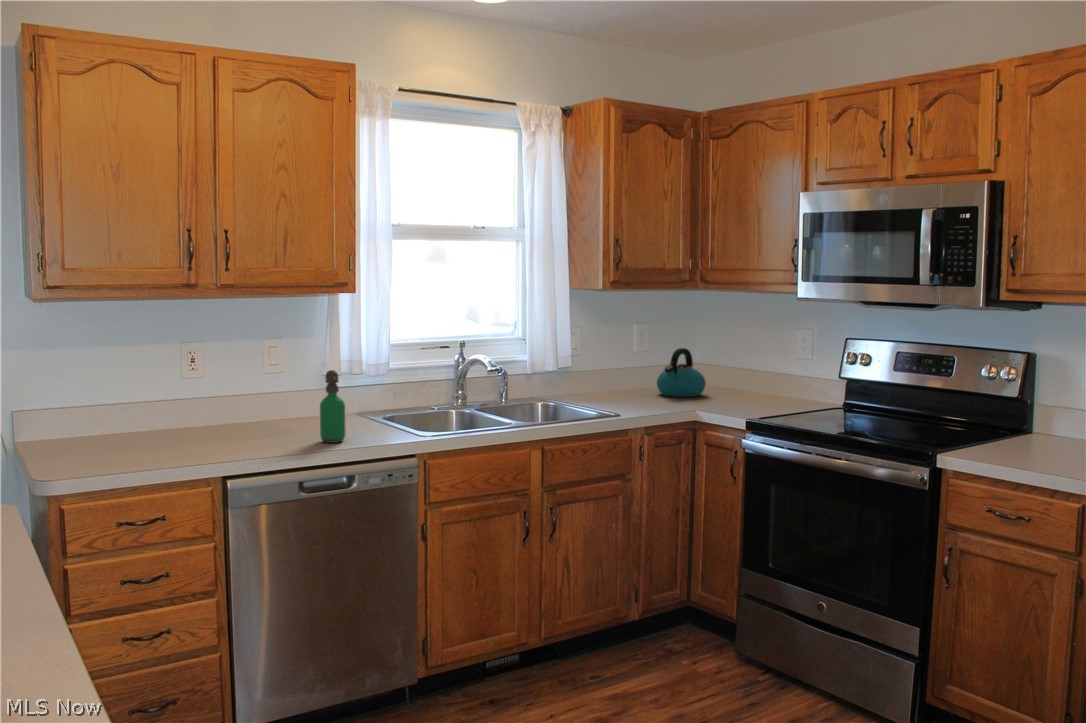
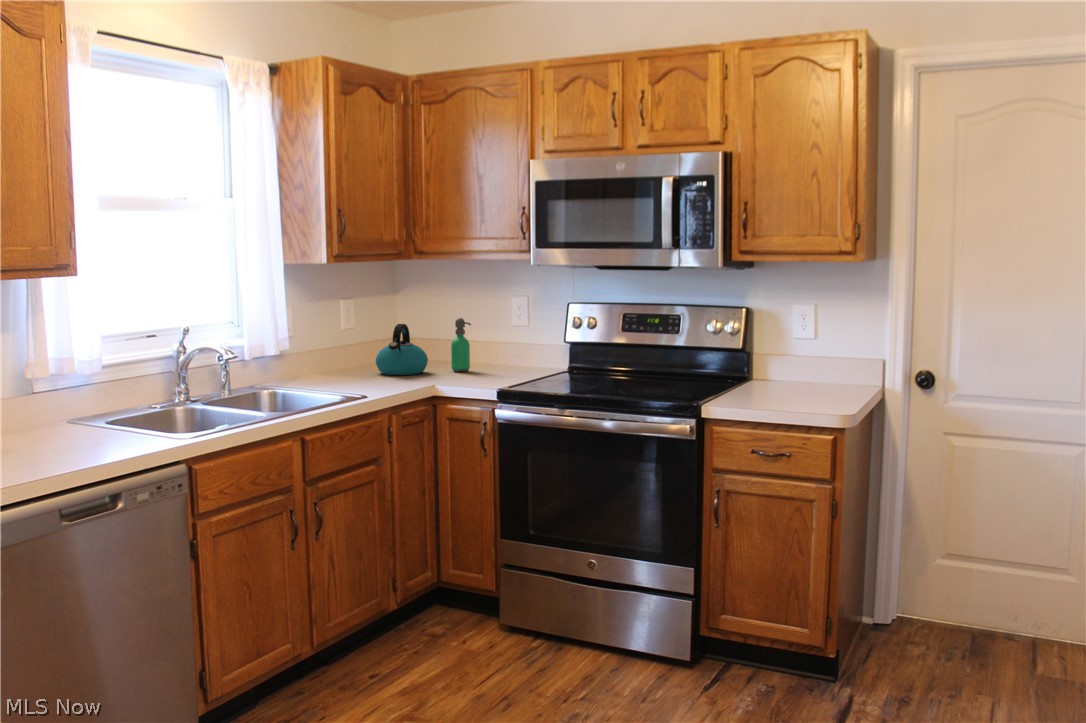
soap dispenser: present [320,370,345,443] -> present [451,318,471,372]

